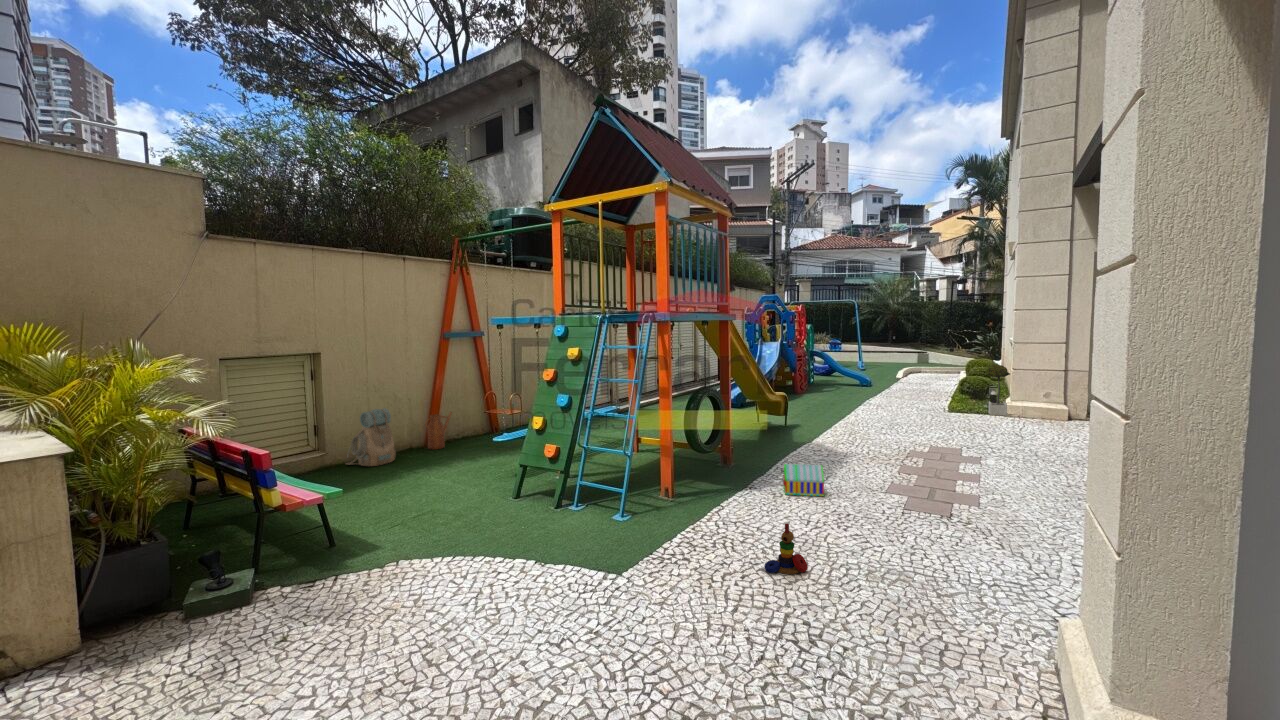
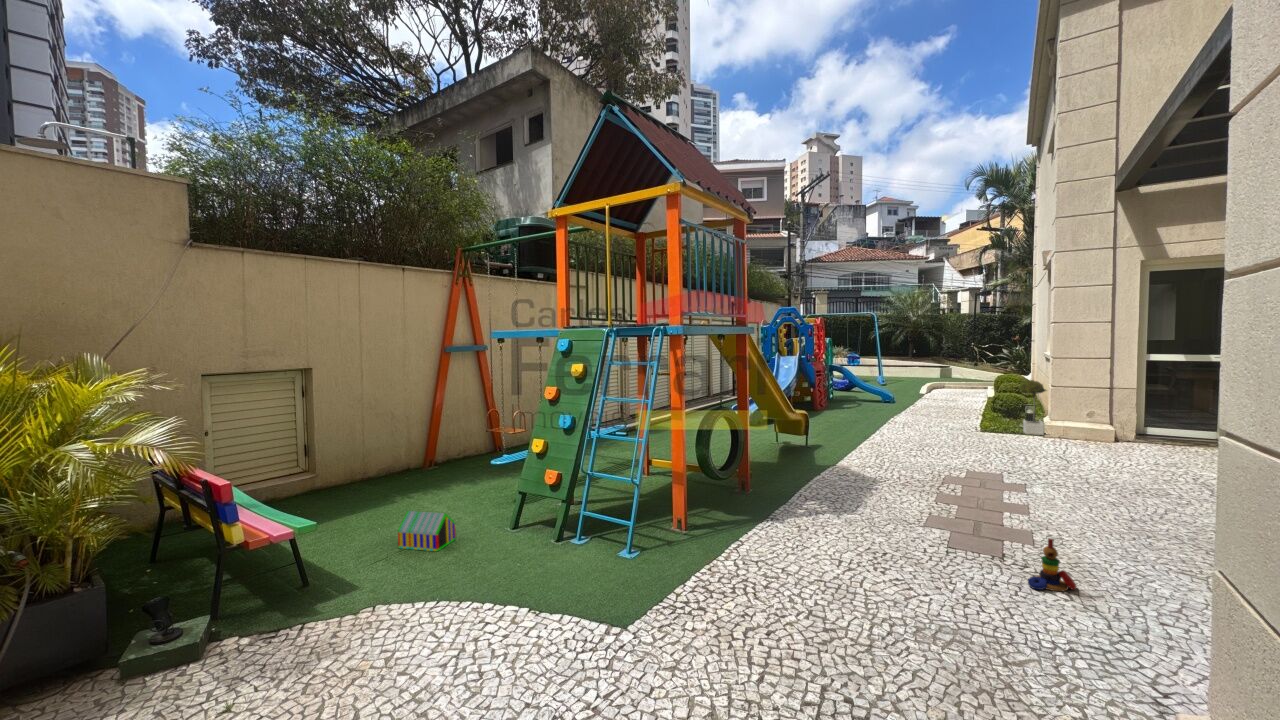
backpack: present [347,408,396,466] -> none [342,426,396,488]
watering can: present [425,412,452,449] -> none [428,429,457,469]
toy house: present [783,464,824,496] -> present [398,511,456,552]
stacking toy: present [764,523,808,574] -> present [1028,538,1077,591]

